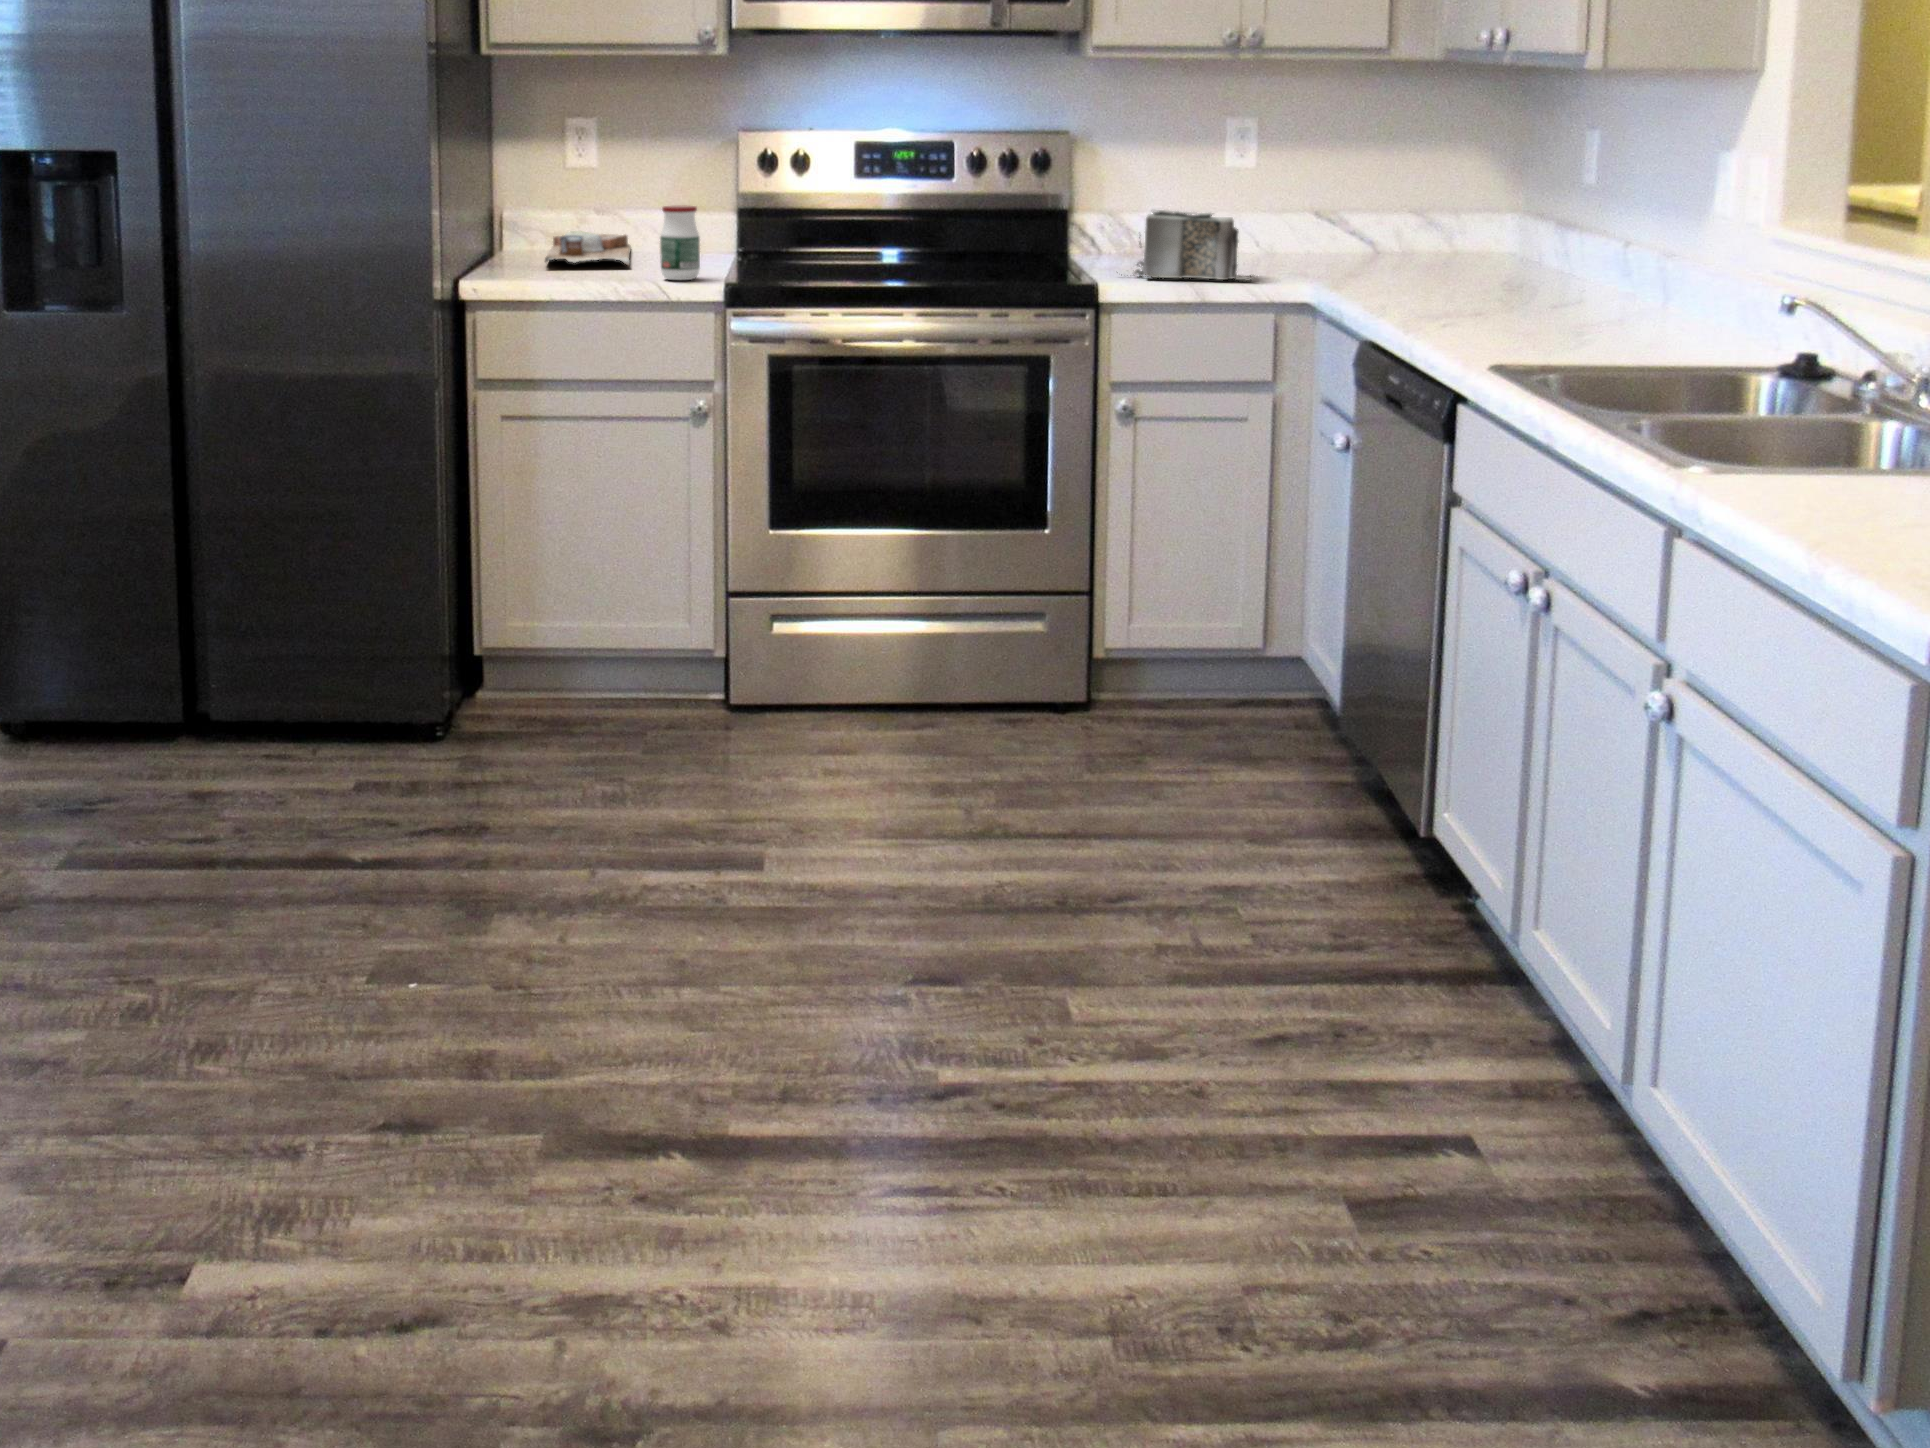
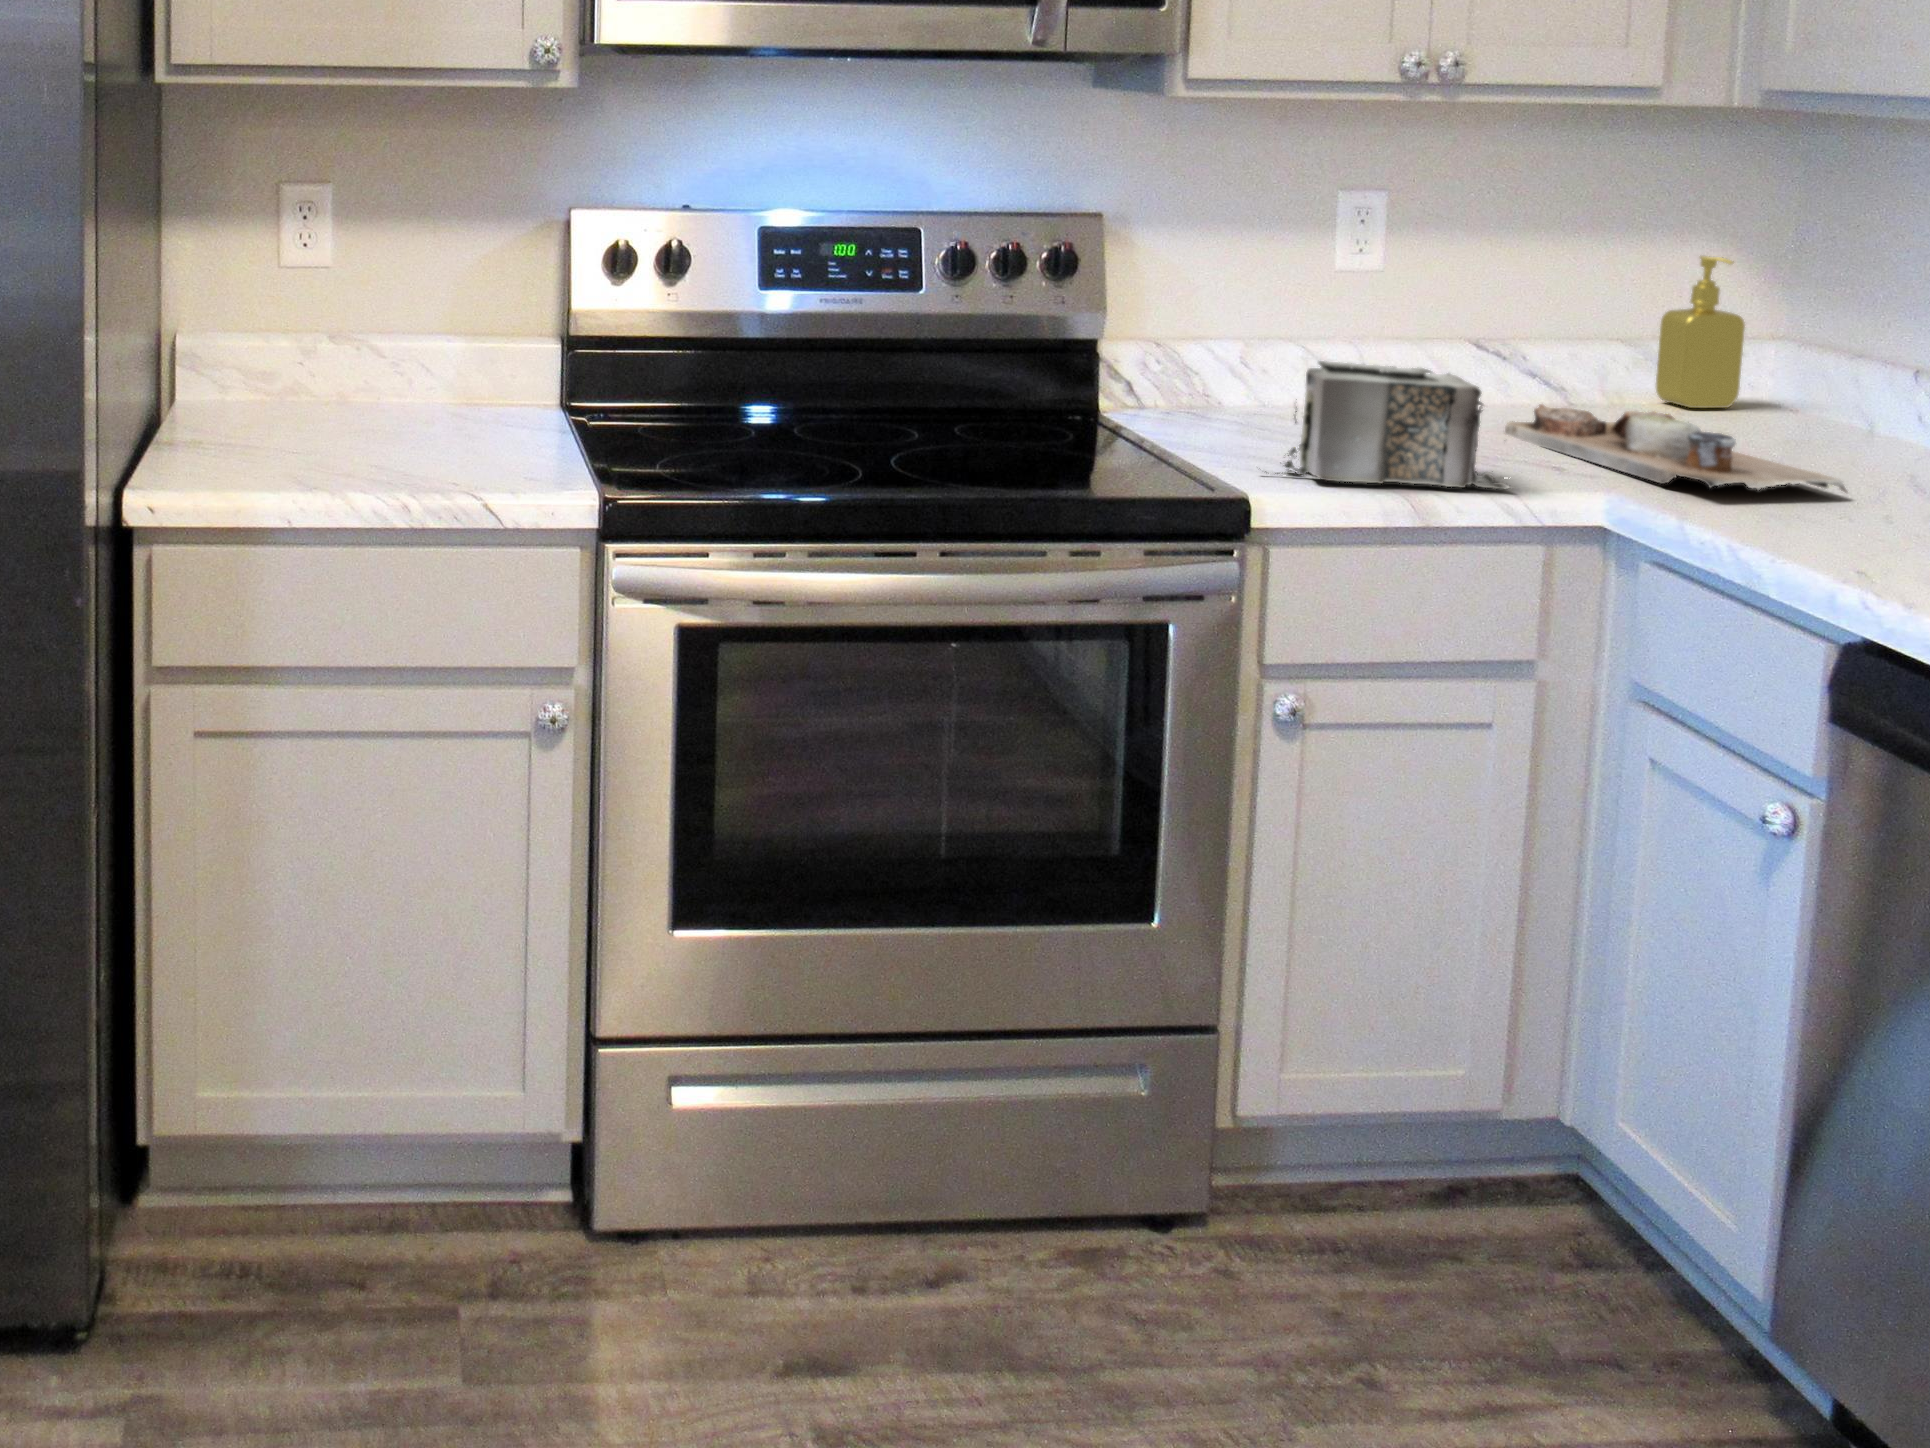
soap dispenser: none [1428,158,1478,254] -> present [1656,256,1745,408]
jar: present [660,206,700,280] -> none [480,355,550,490]
cutting board: present [545,231,631,265] -> present [1505,404,1847,492]

